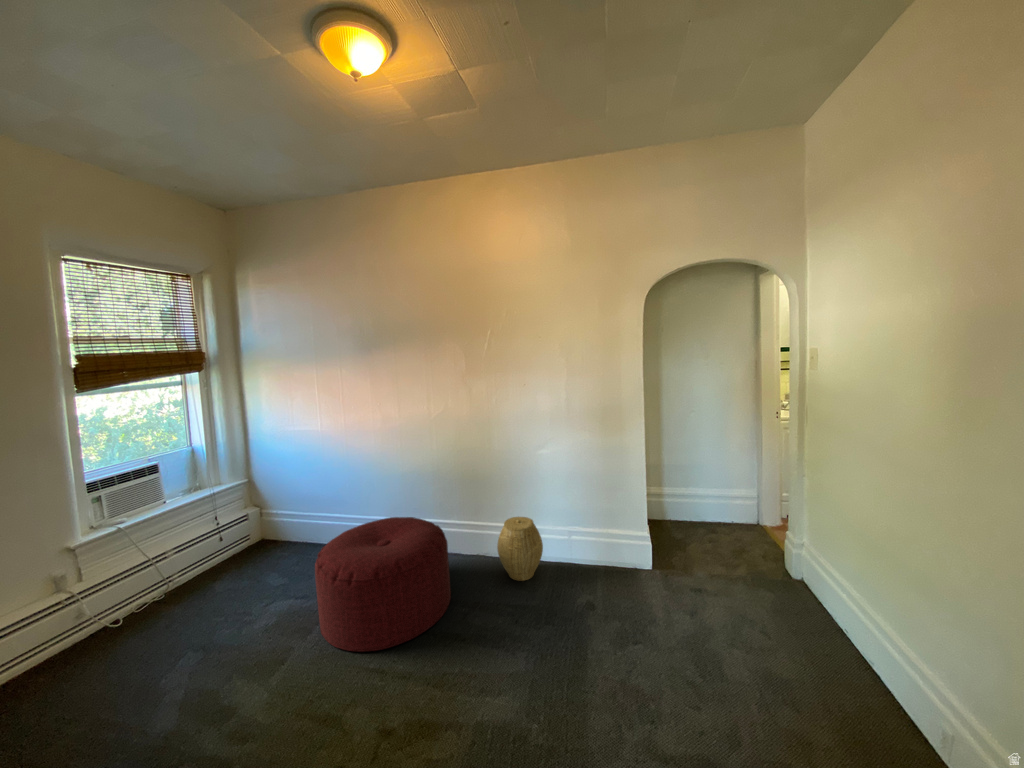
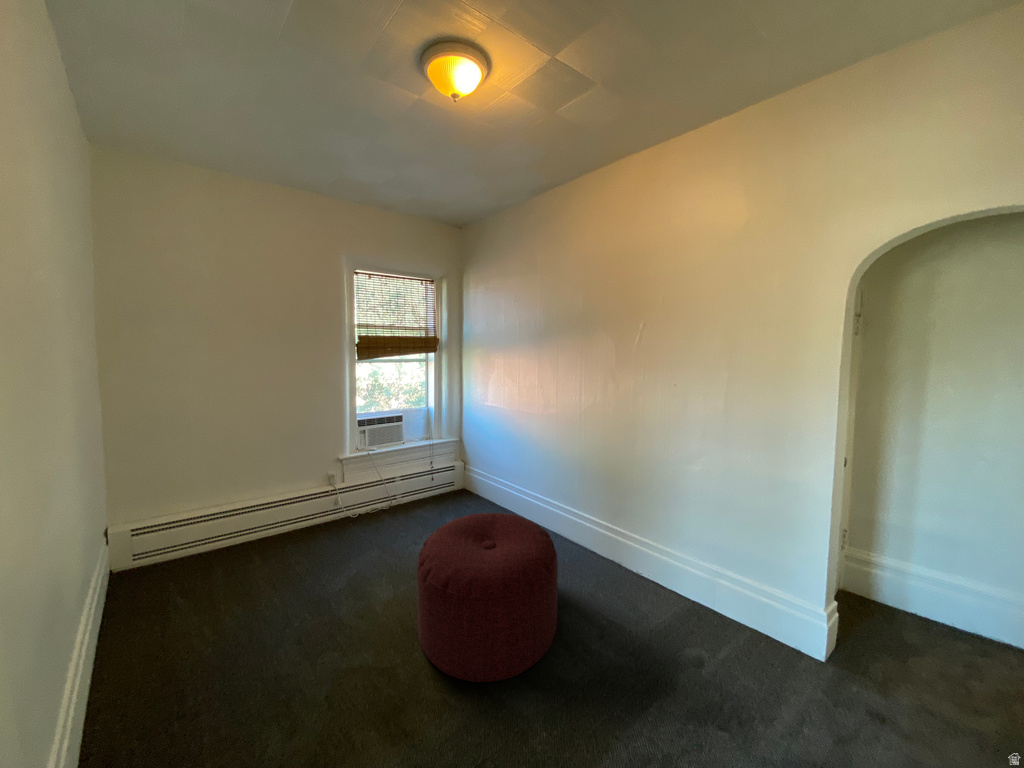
woven basket: present [497,517,543,581] -> none [625,585,703,697]

